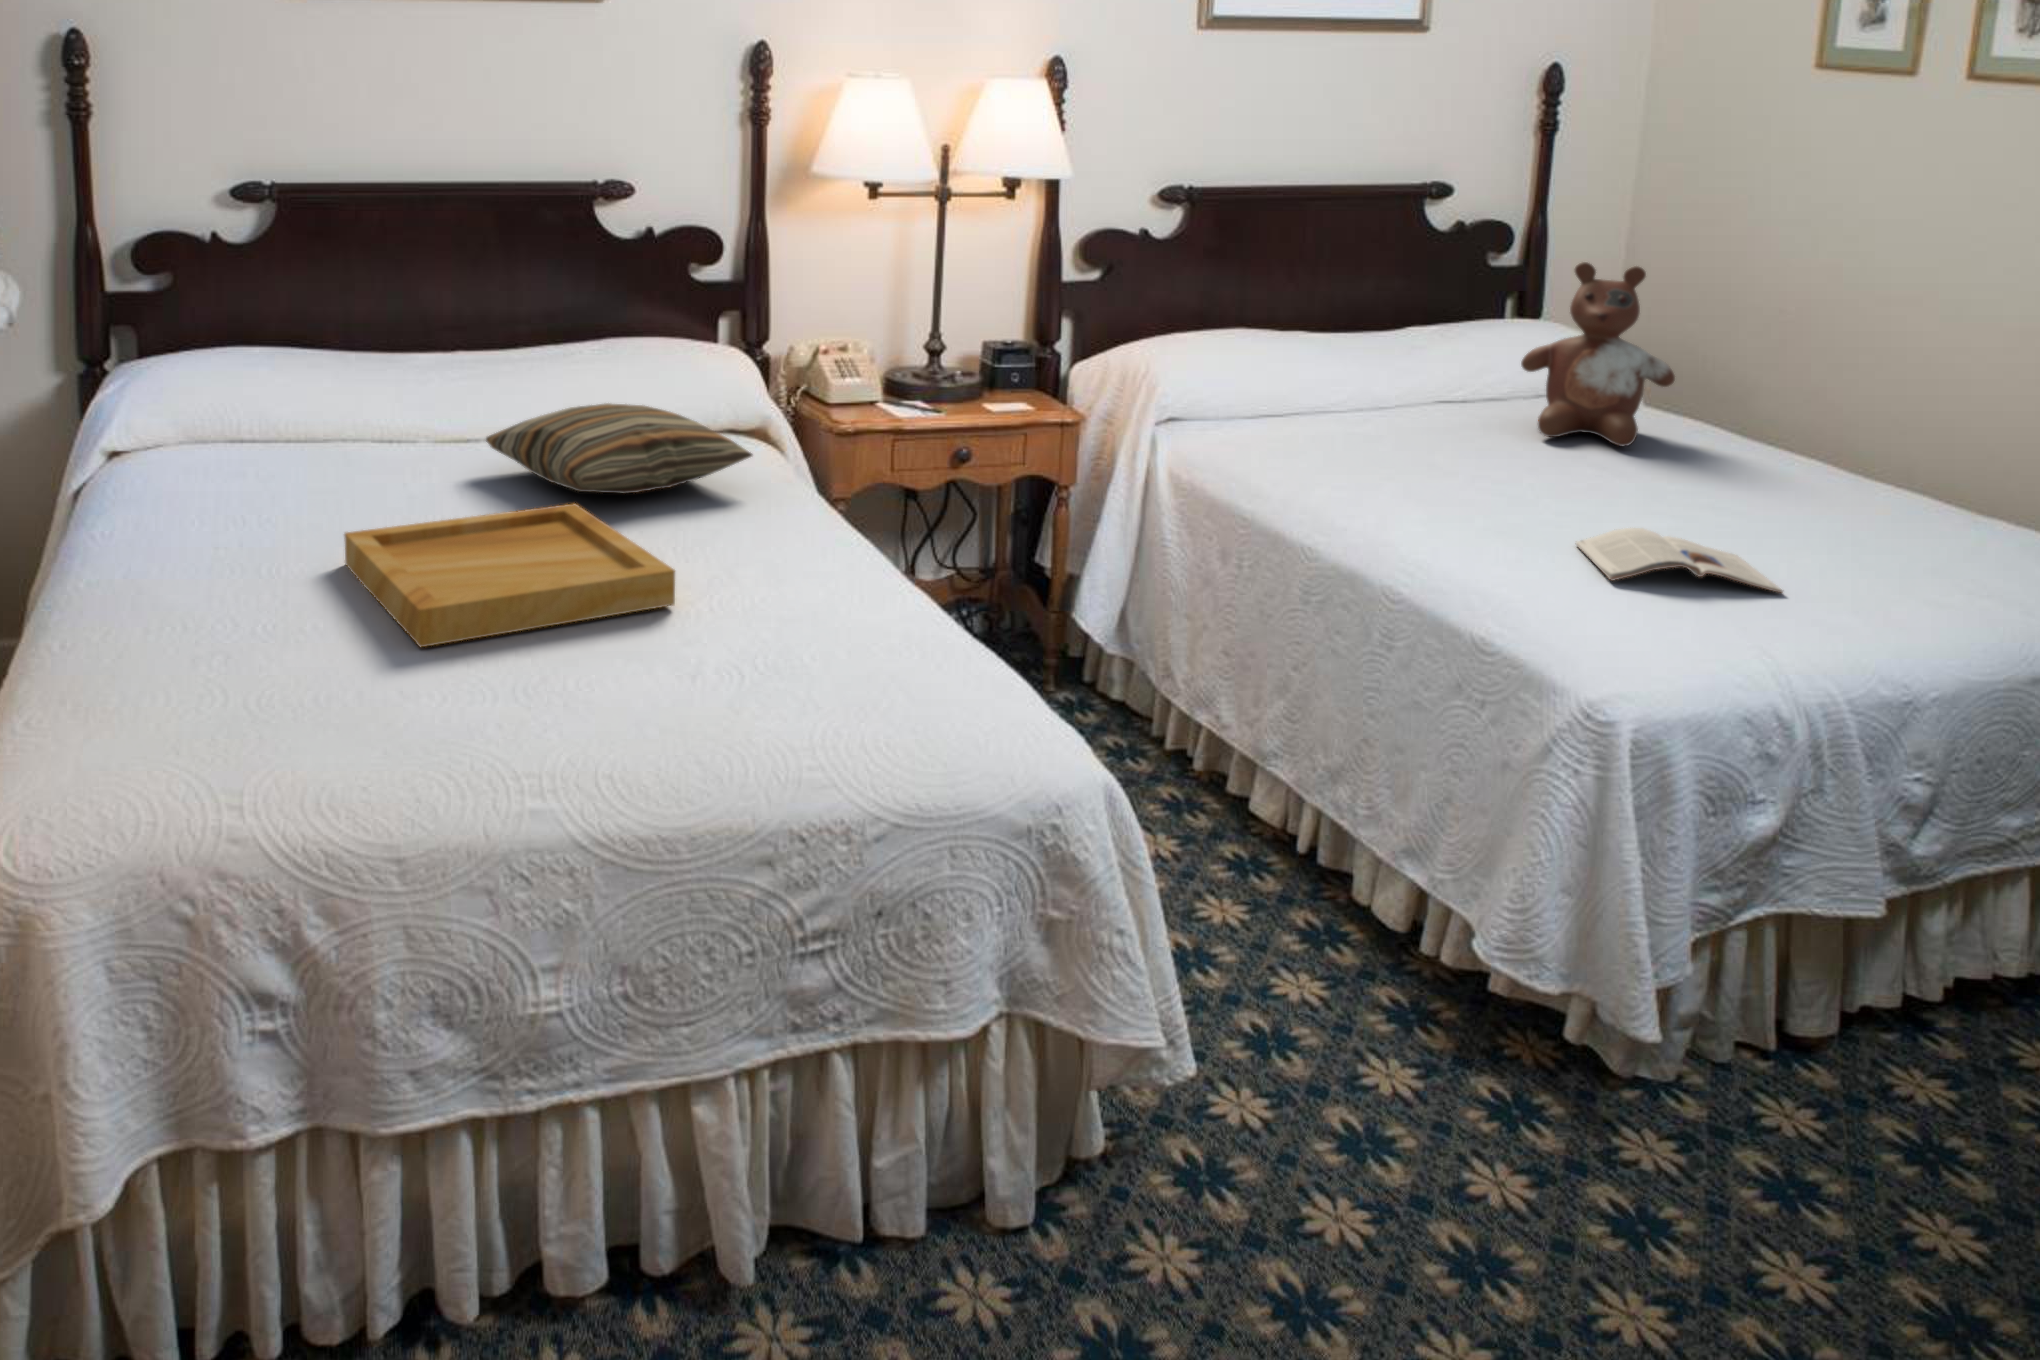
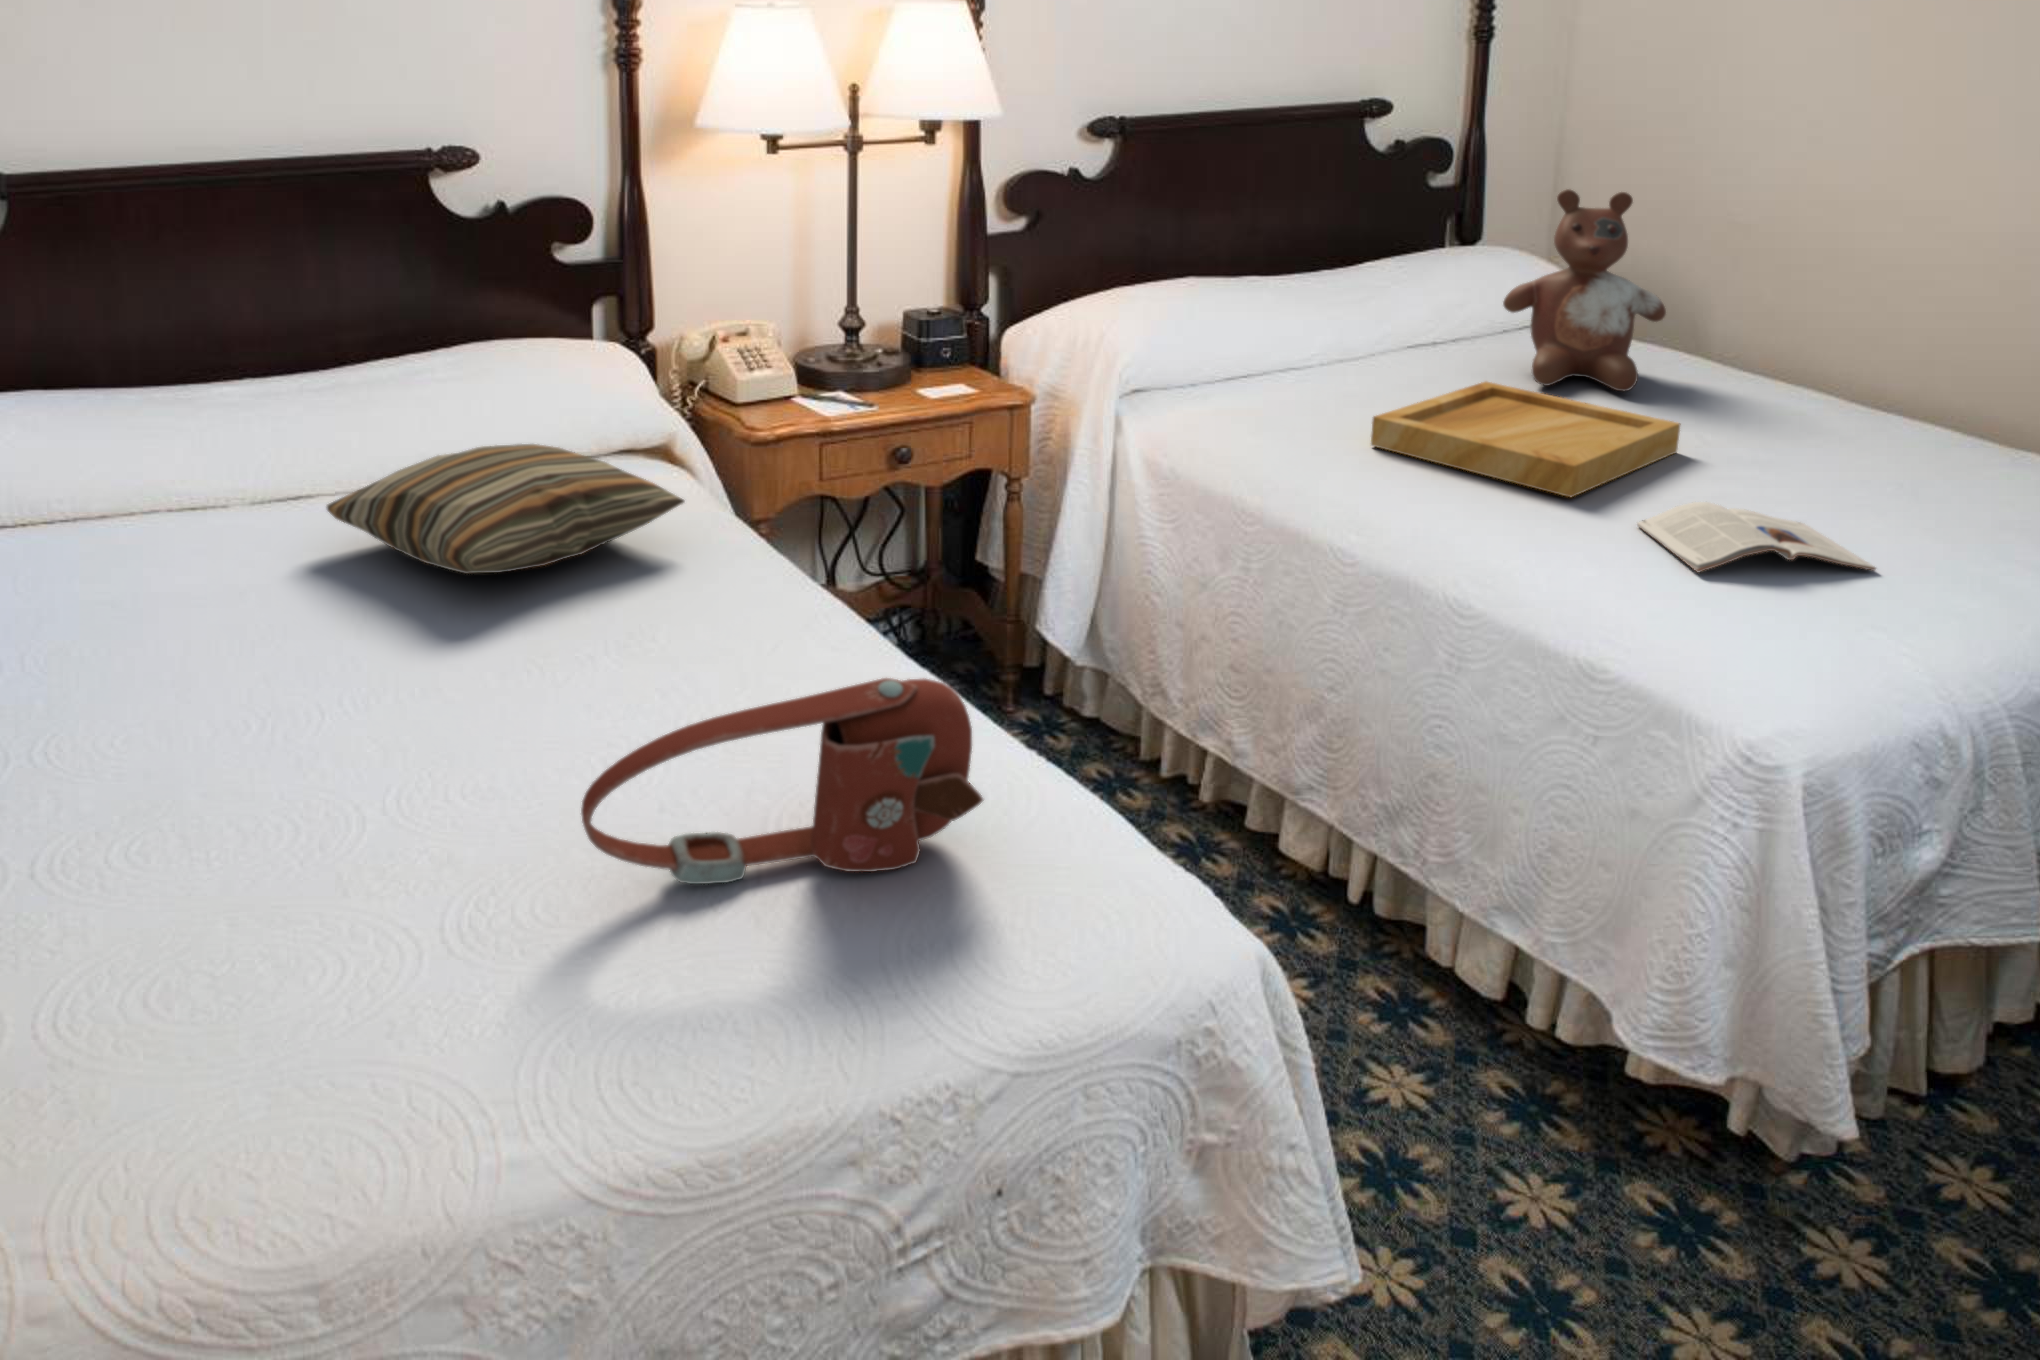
tray: present [344,503,675,647] -> present [1371,382,1681,498]
handbag: none [615,550,907,694] -> present [581,678,983,884]

